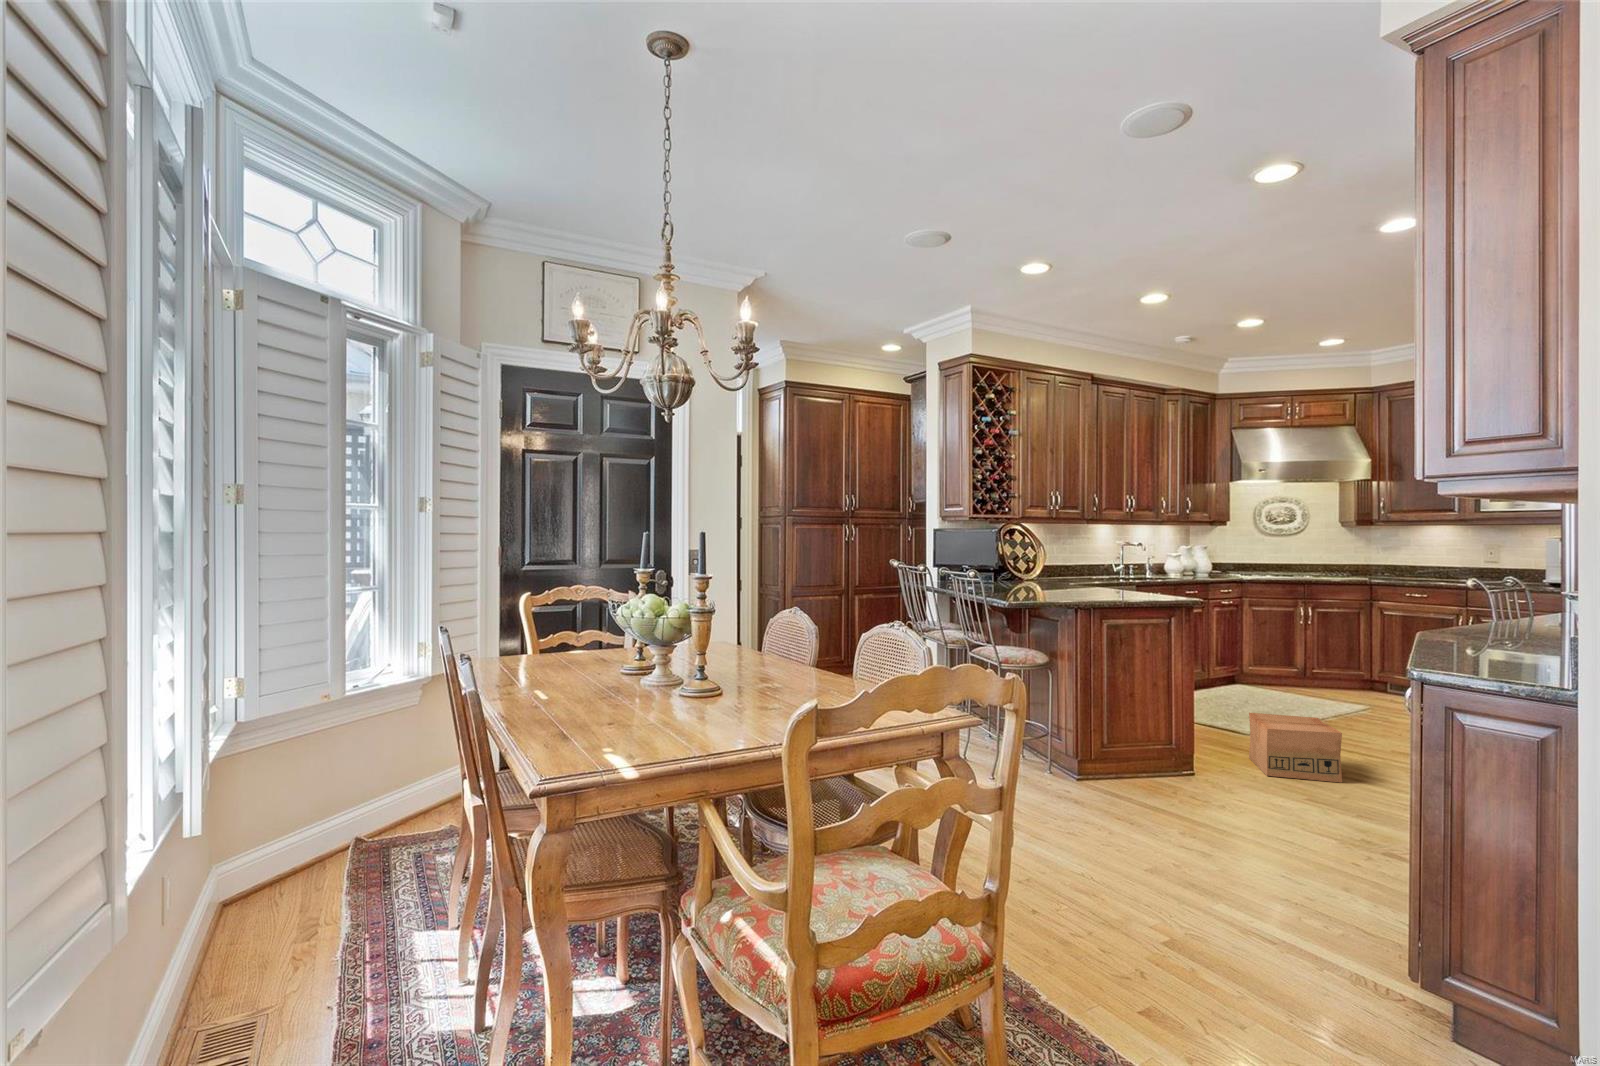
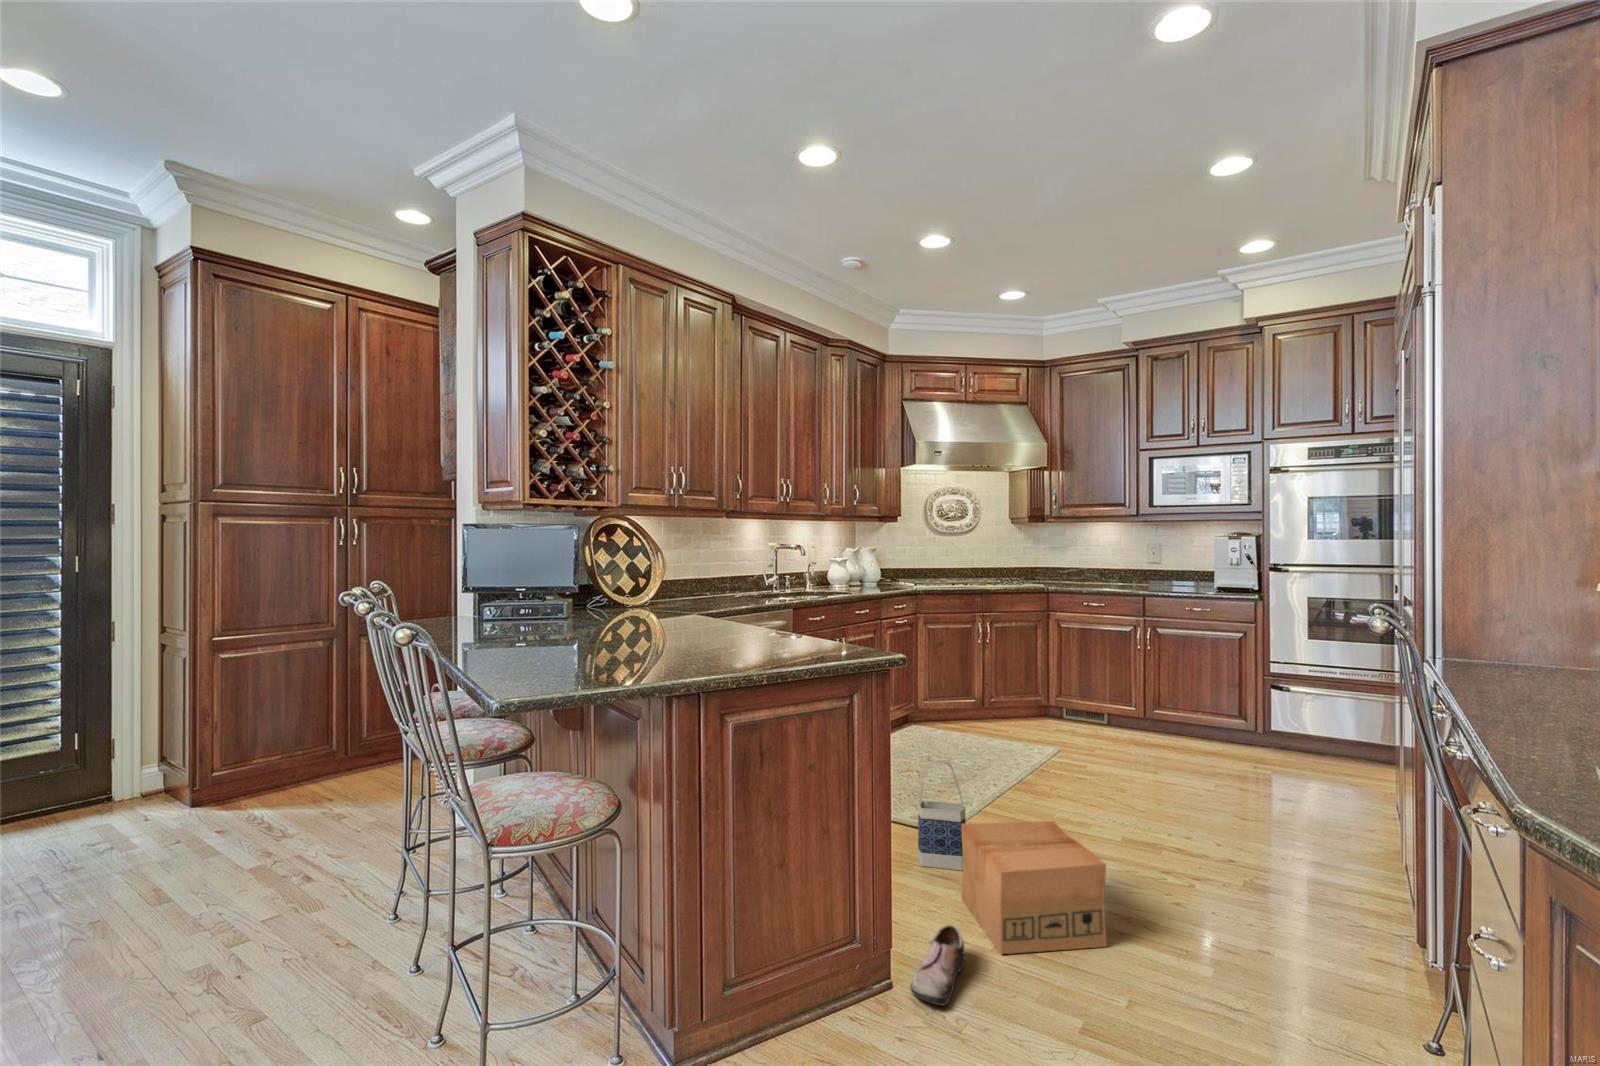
bag: none [1223,679,1257,749] -> present [918,760,965,871]
shoe: none [1205,755,1243,783] -> present [911,925,965,1005]

